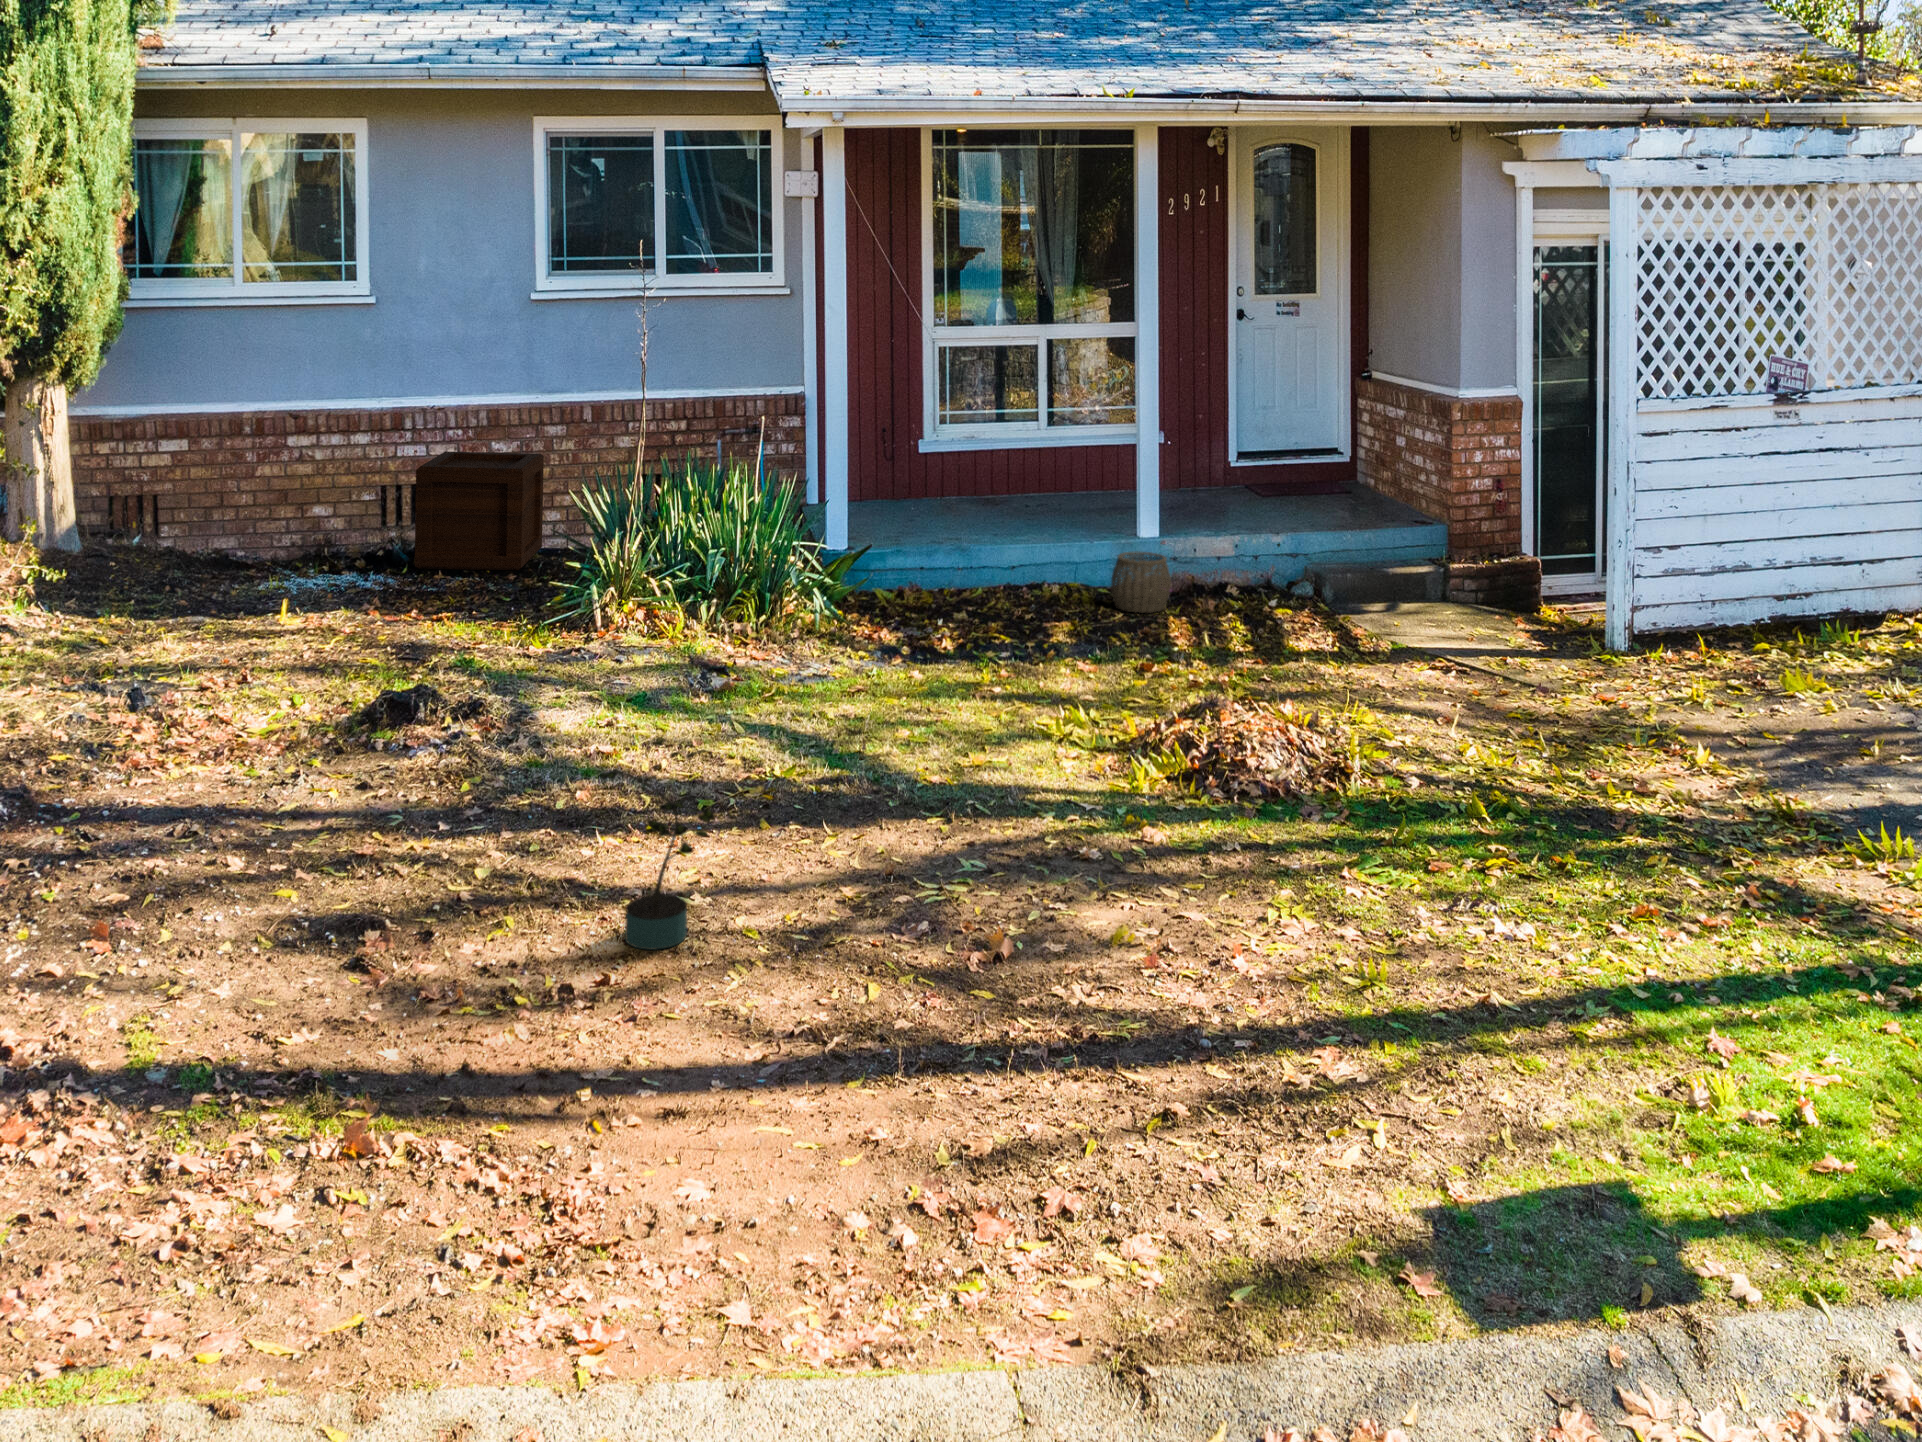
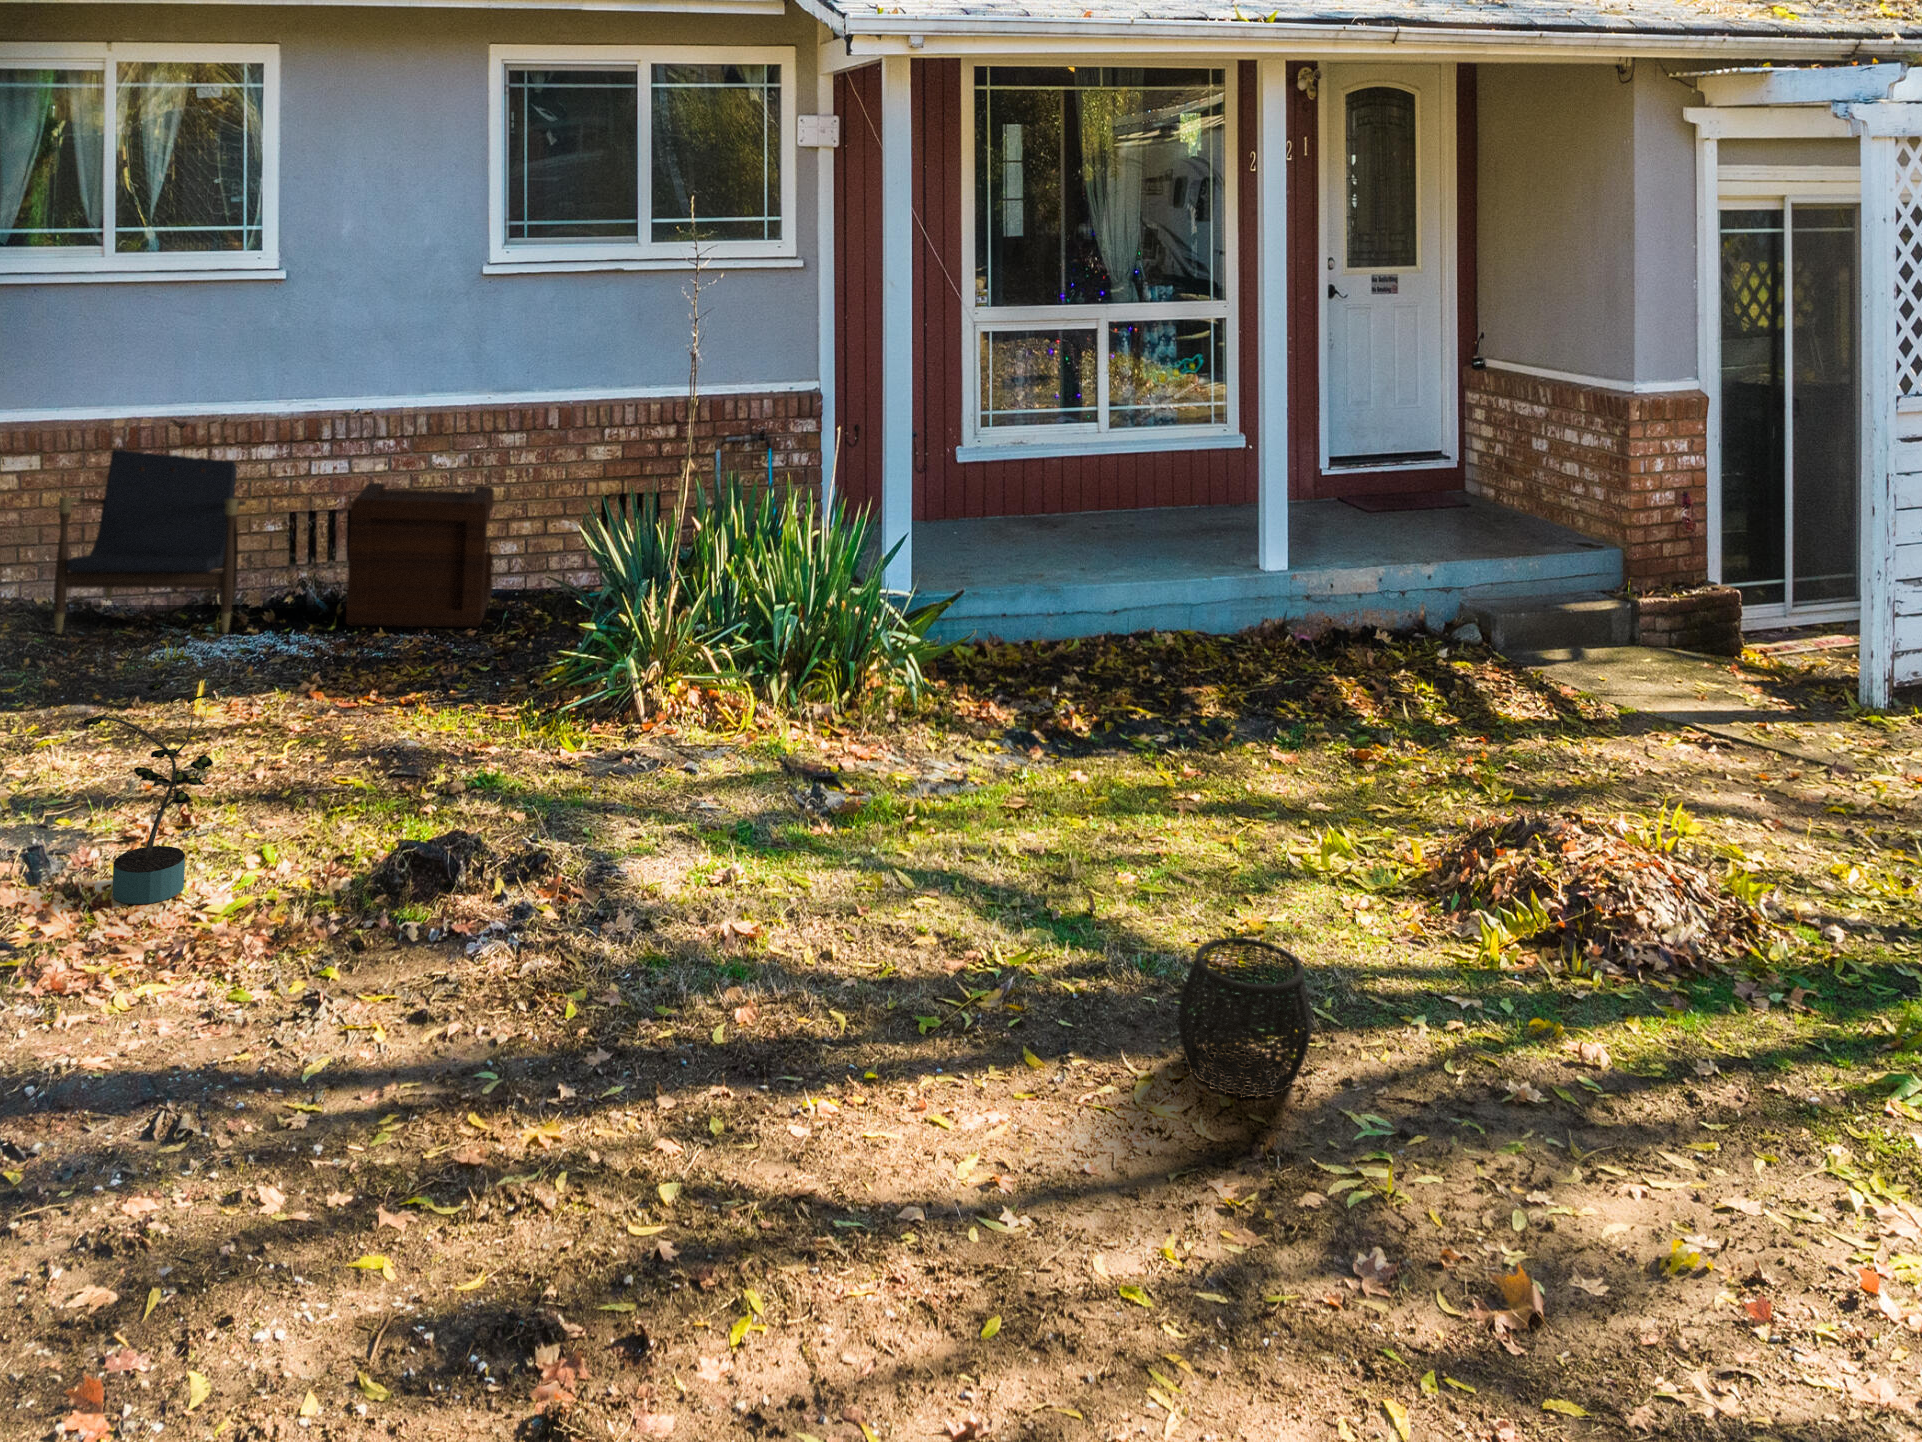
lounge chair: none [190,416,340,572] -> present [54,449,246,634]
woven basket: present [1111,552,1171,613] -> present [1178,937,1313,1099]
potted plant: present [599,737,716,950] -> present [84,681,217,904]

